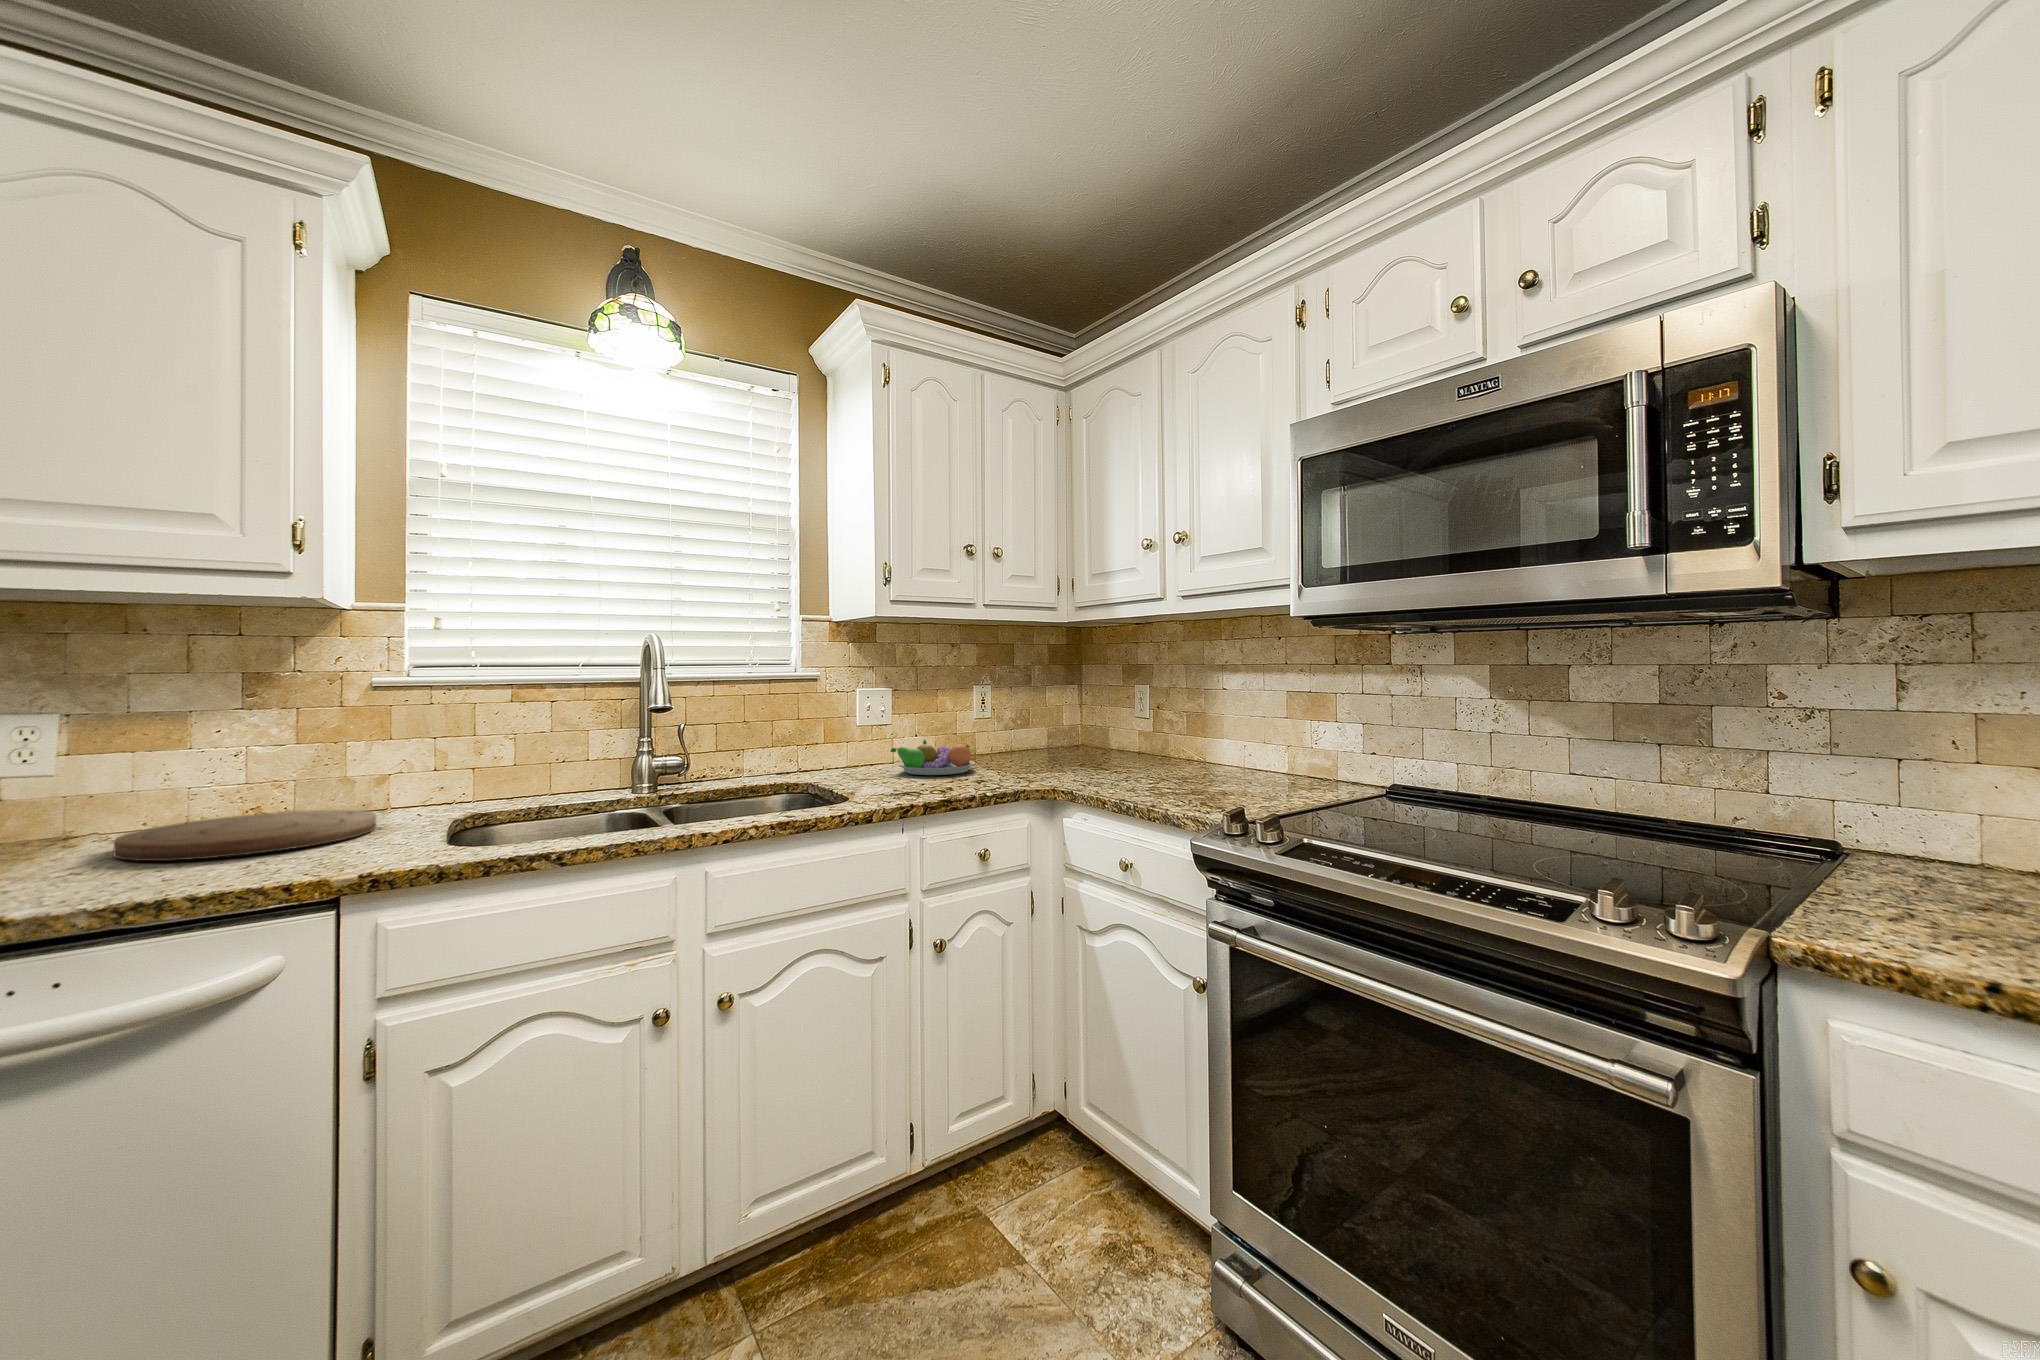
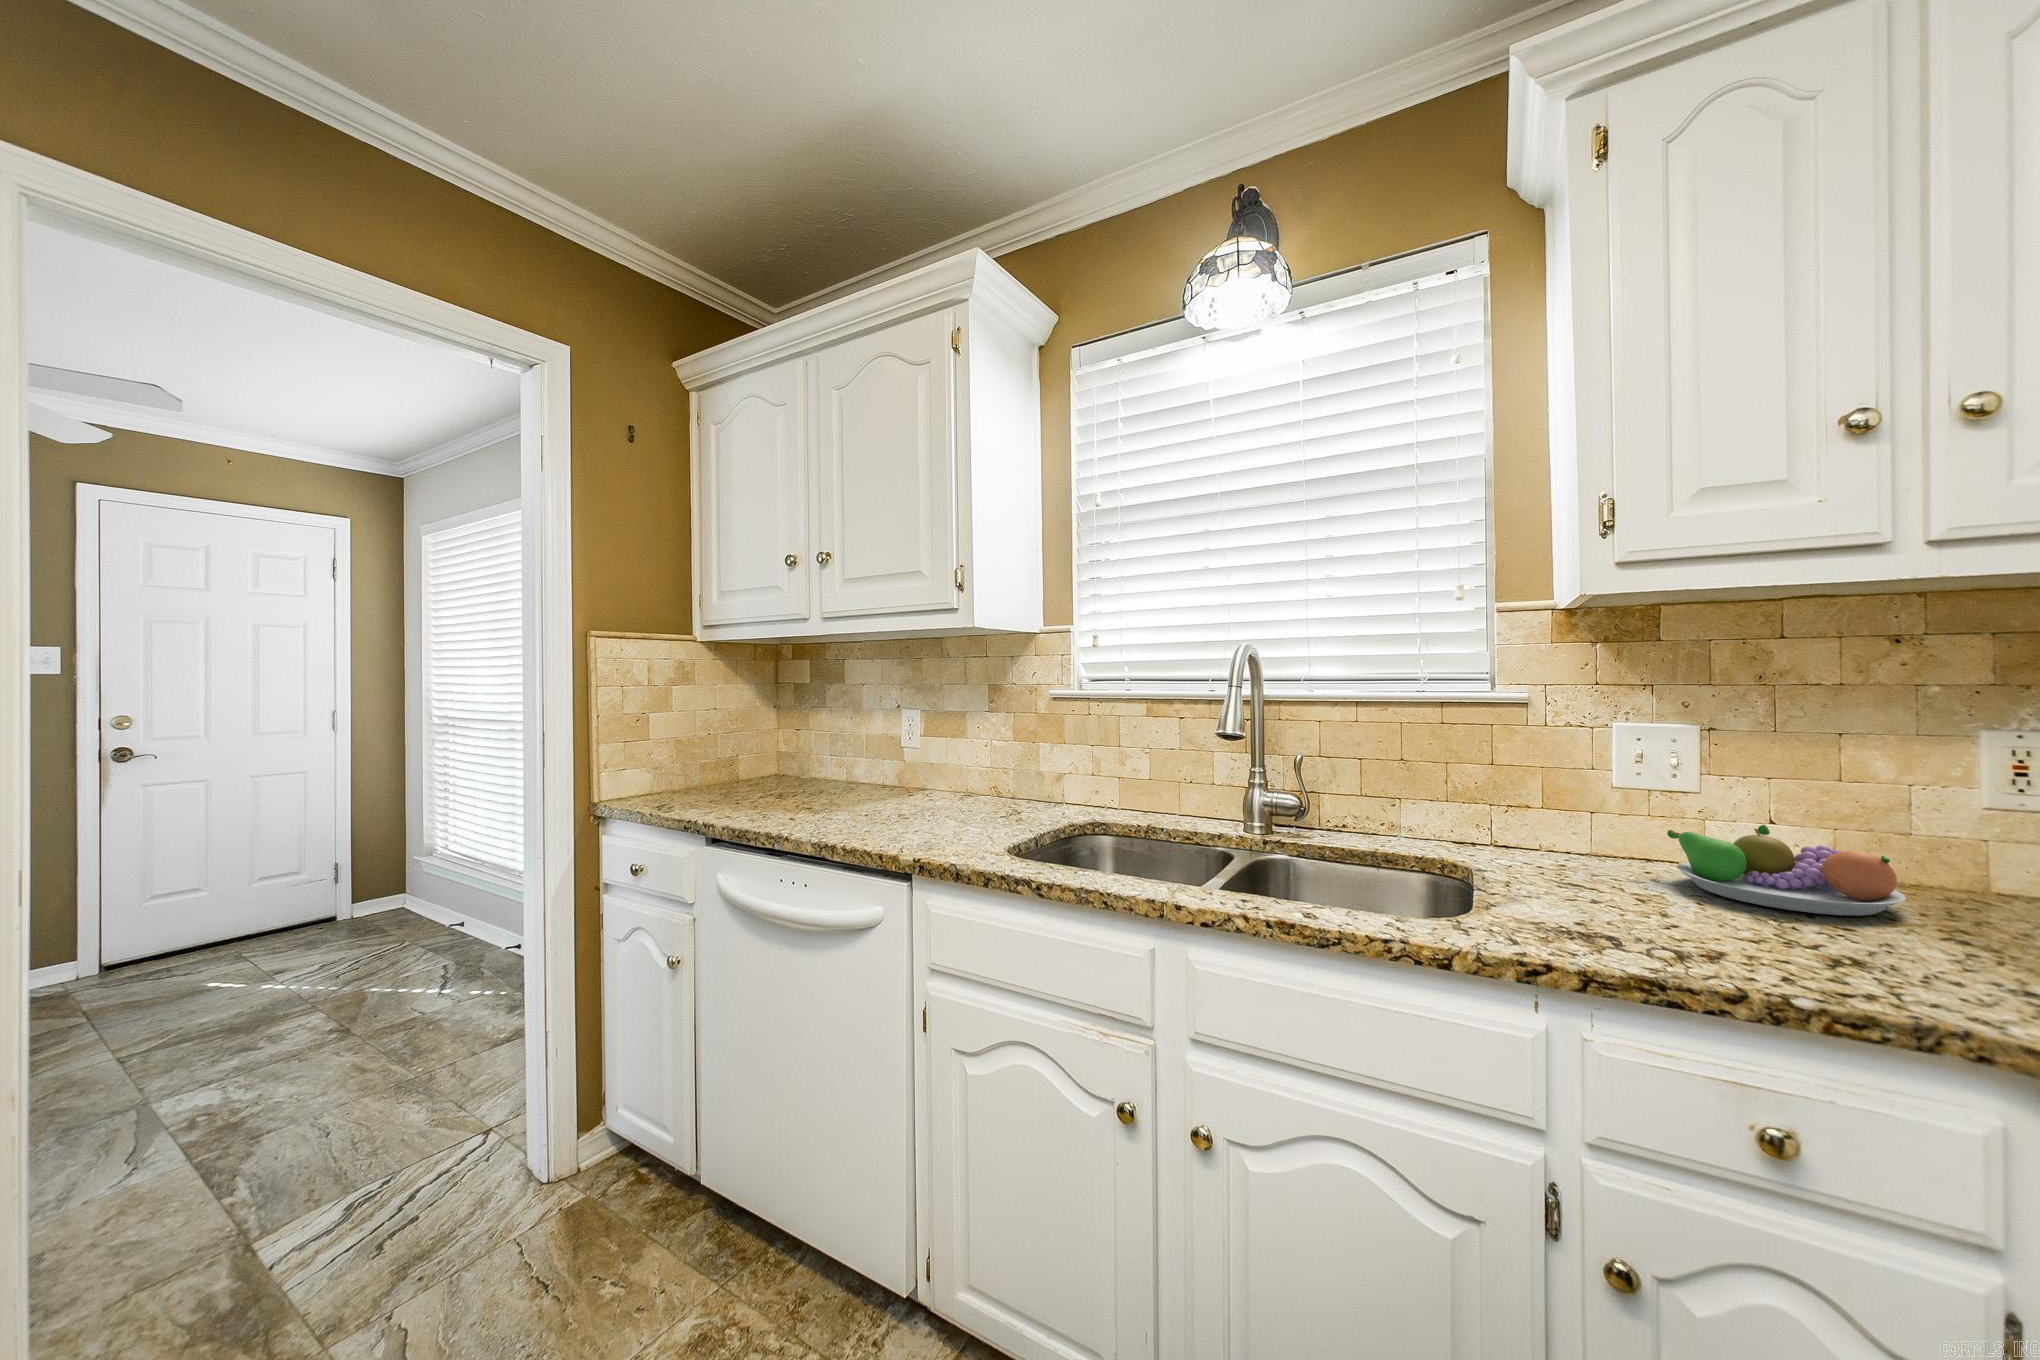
cutting board: present [114,810,376,861] -> none [892,791,1029,826]

